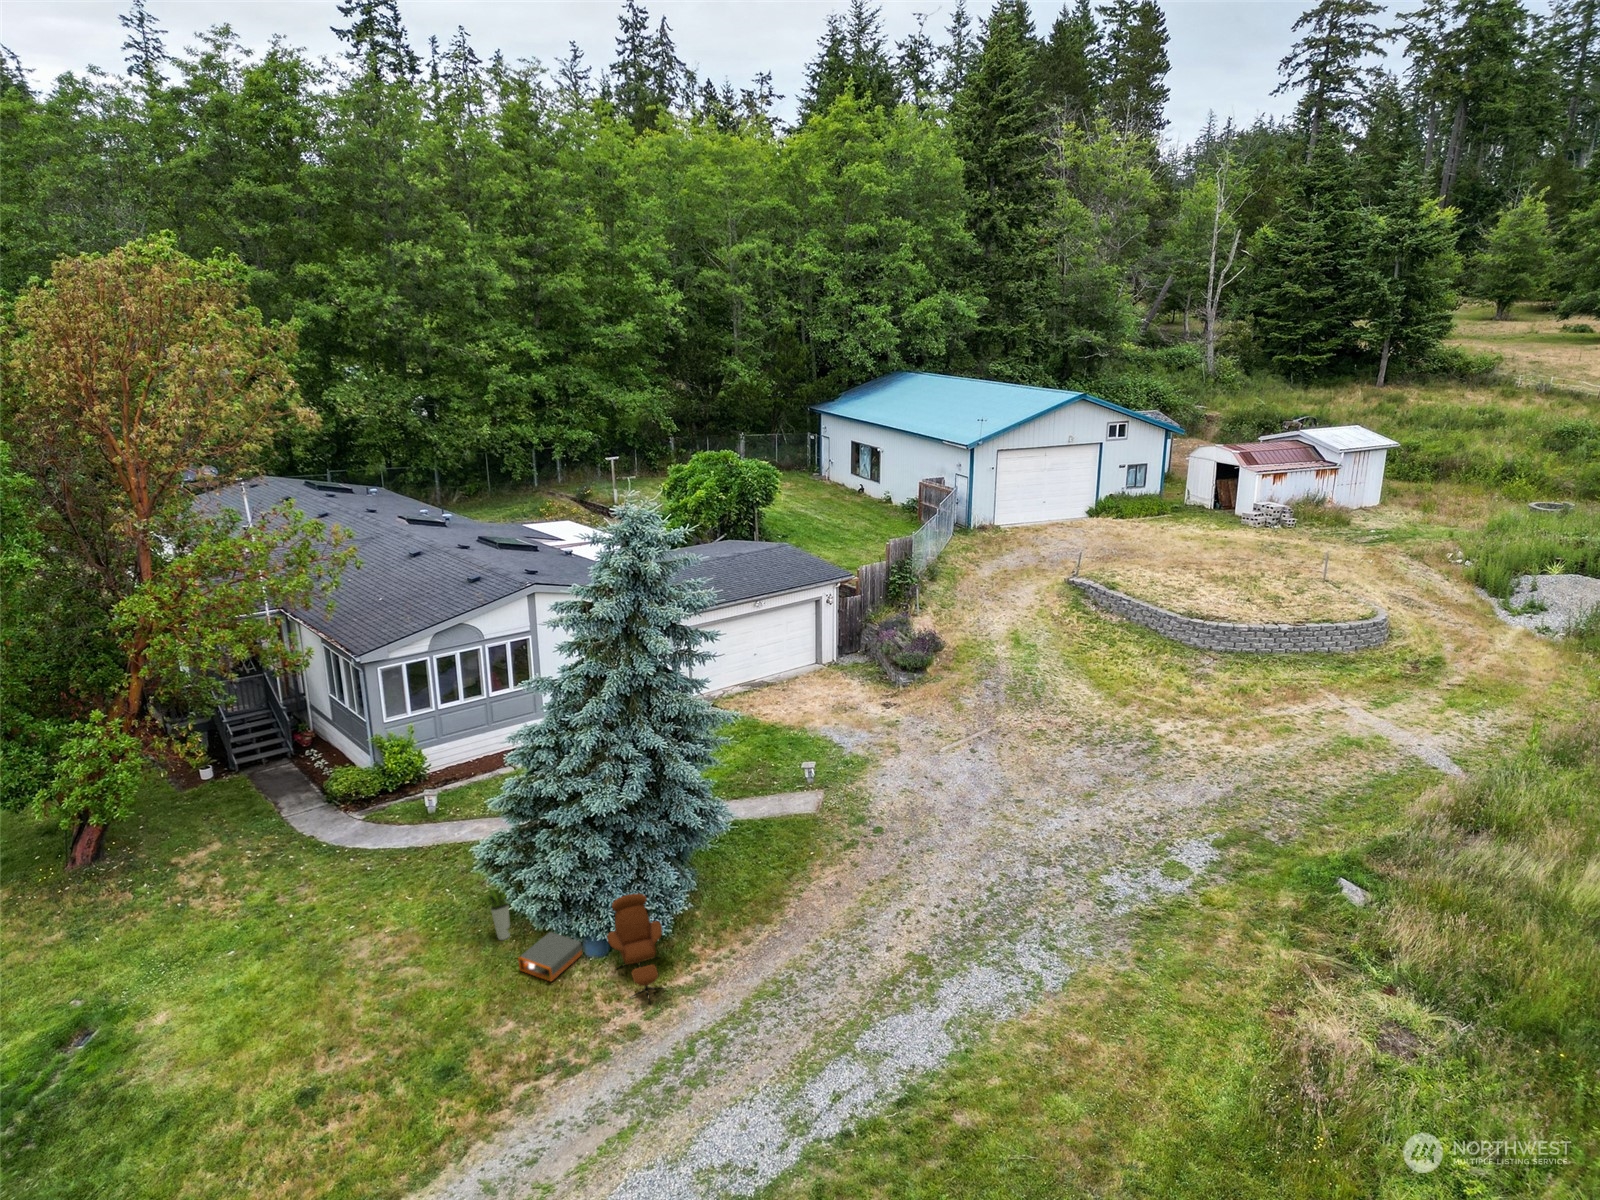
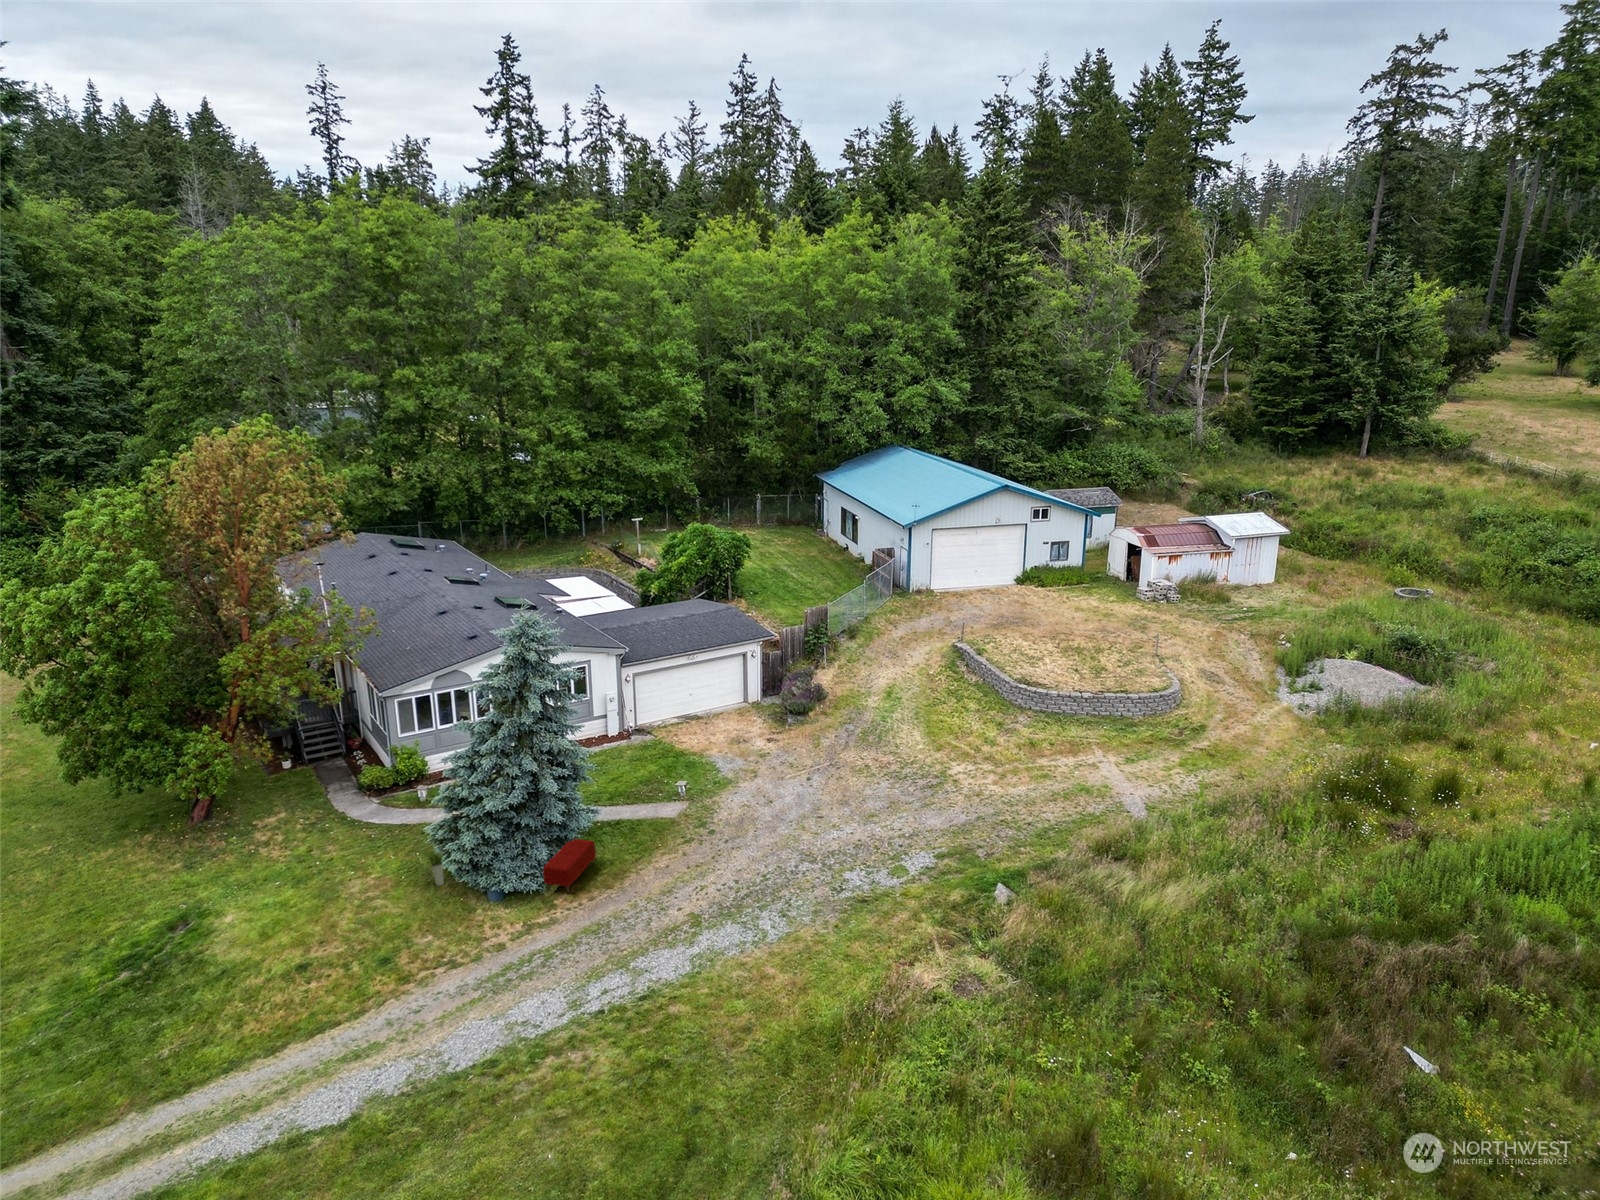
bench: none [678,851,740,937] -> present [543,839,596,893]
lounge chair: present [607,893,663,1000] -> none [492,862,528,930]
storage box: present [518,932,582,981] -> none [440,882,482,912]

